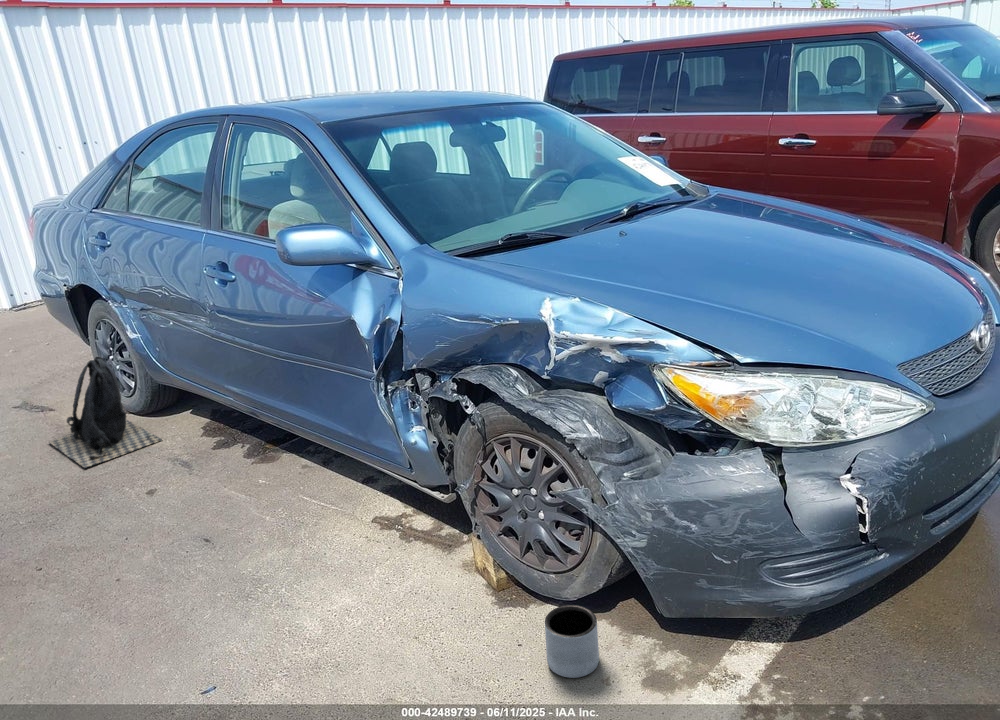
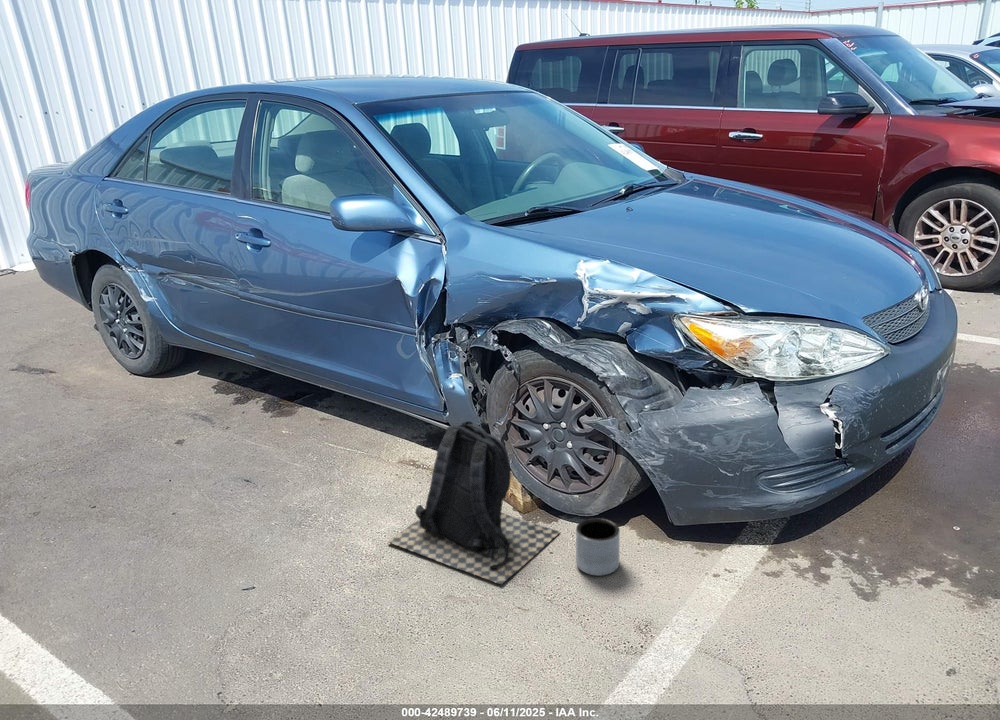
backpack: present [49,357,162,468] -> present [388,421,560,584]

